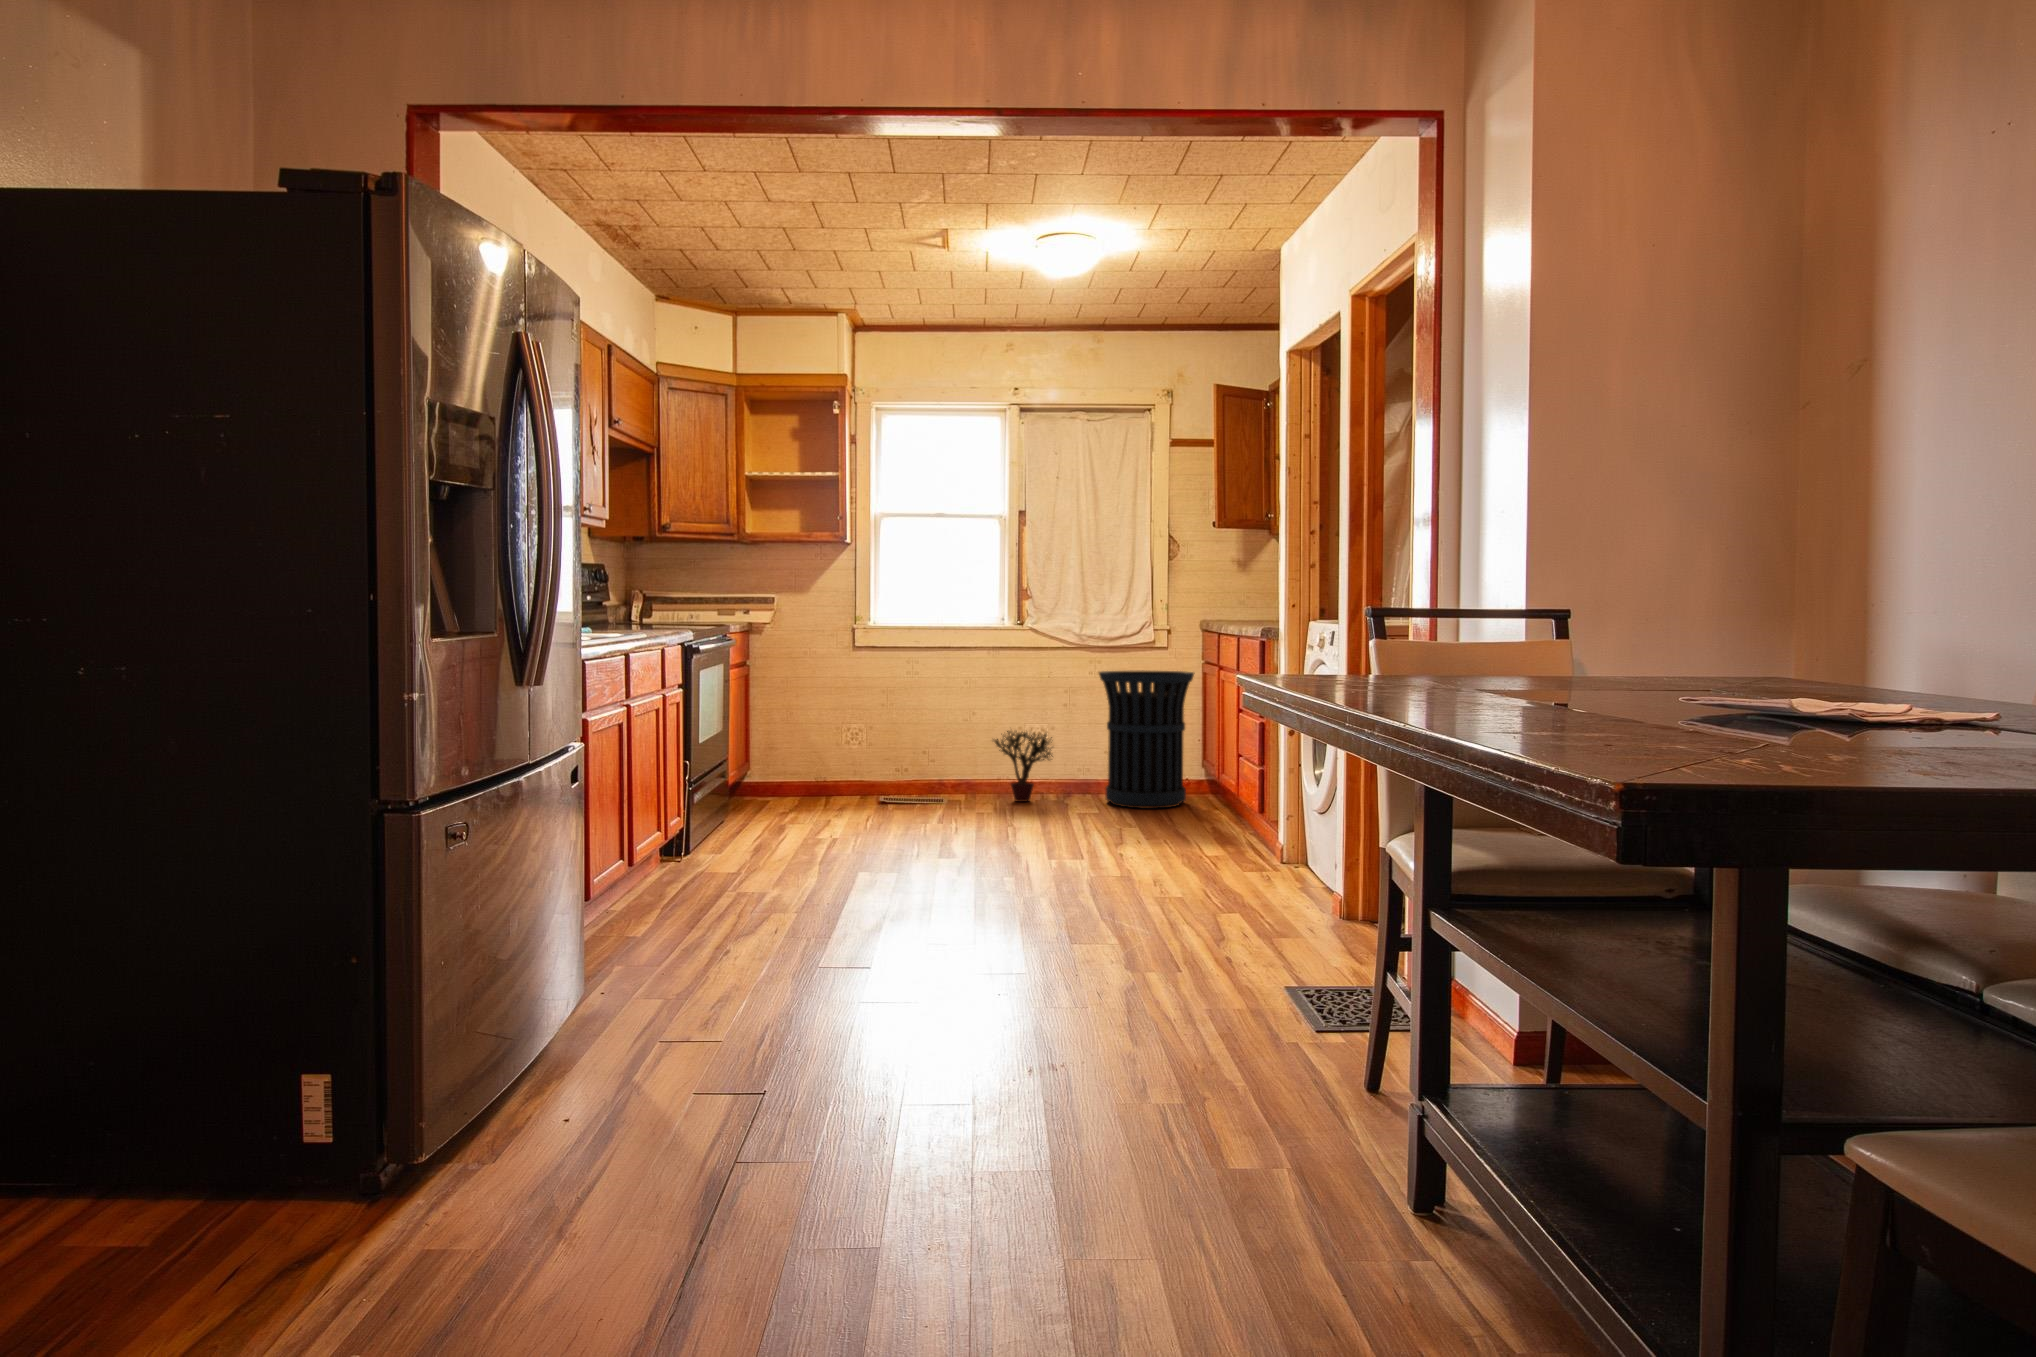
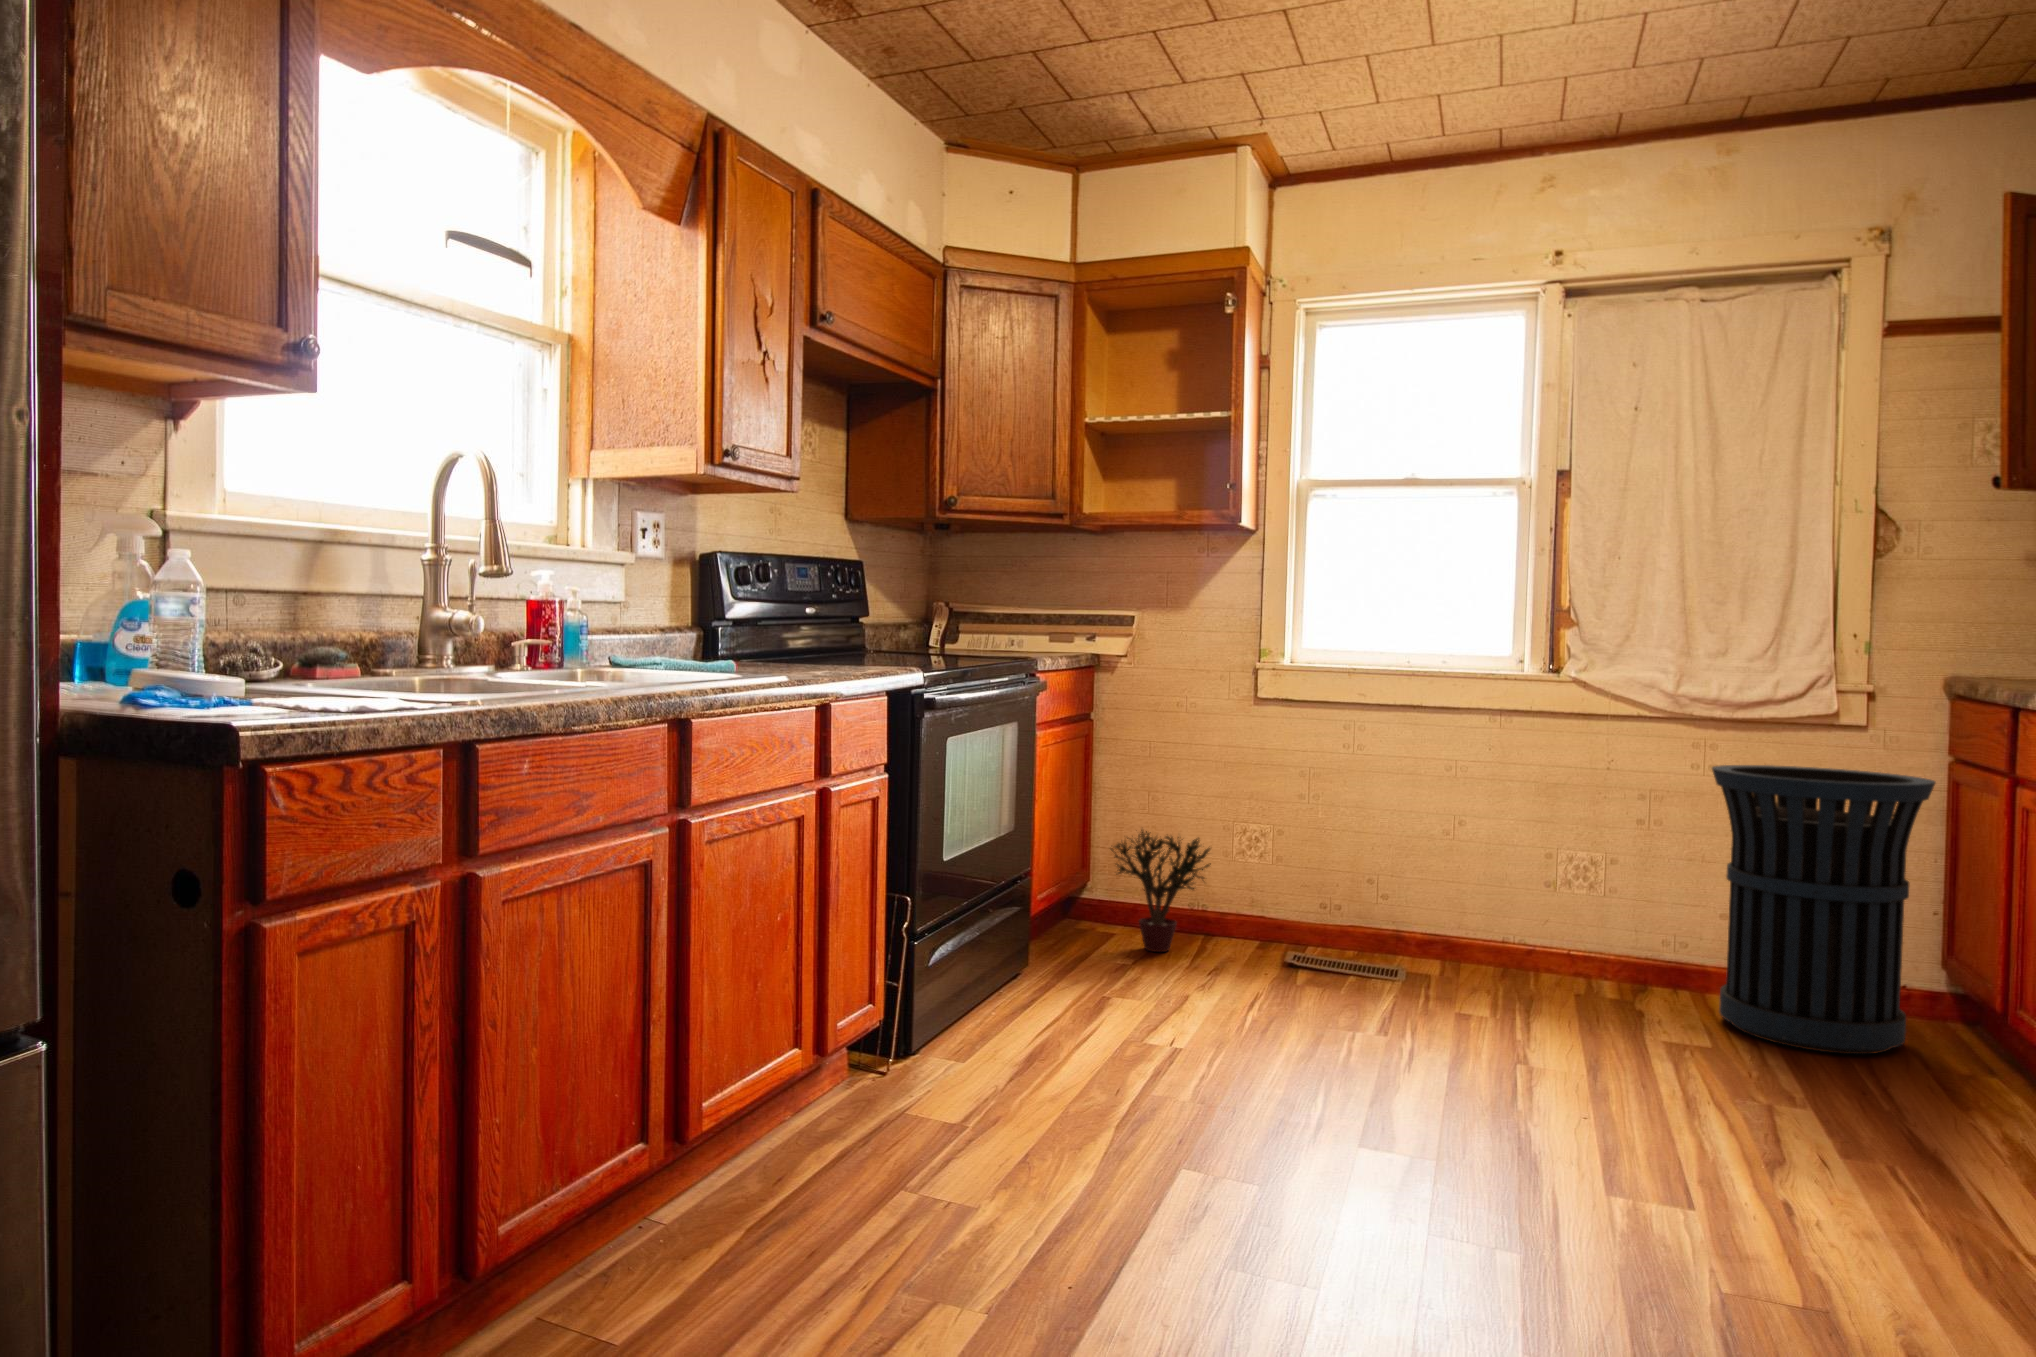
potted plant: present [994,731,1053,802] -> present [1111,830,1211,952]

